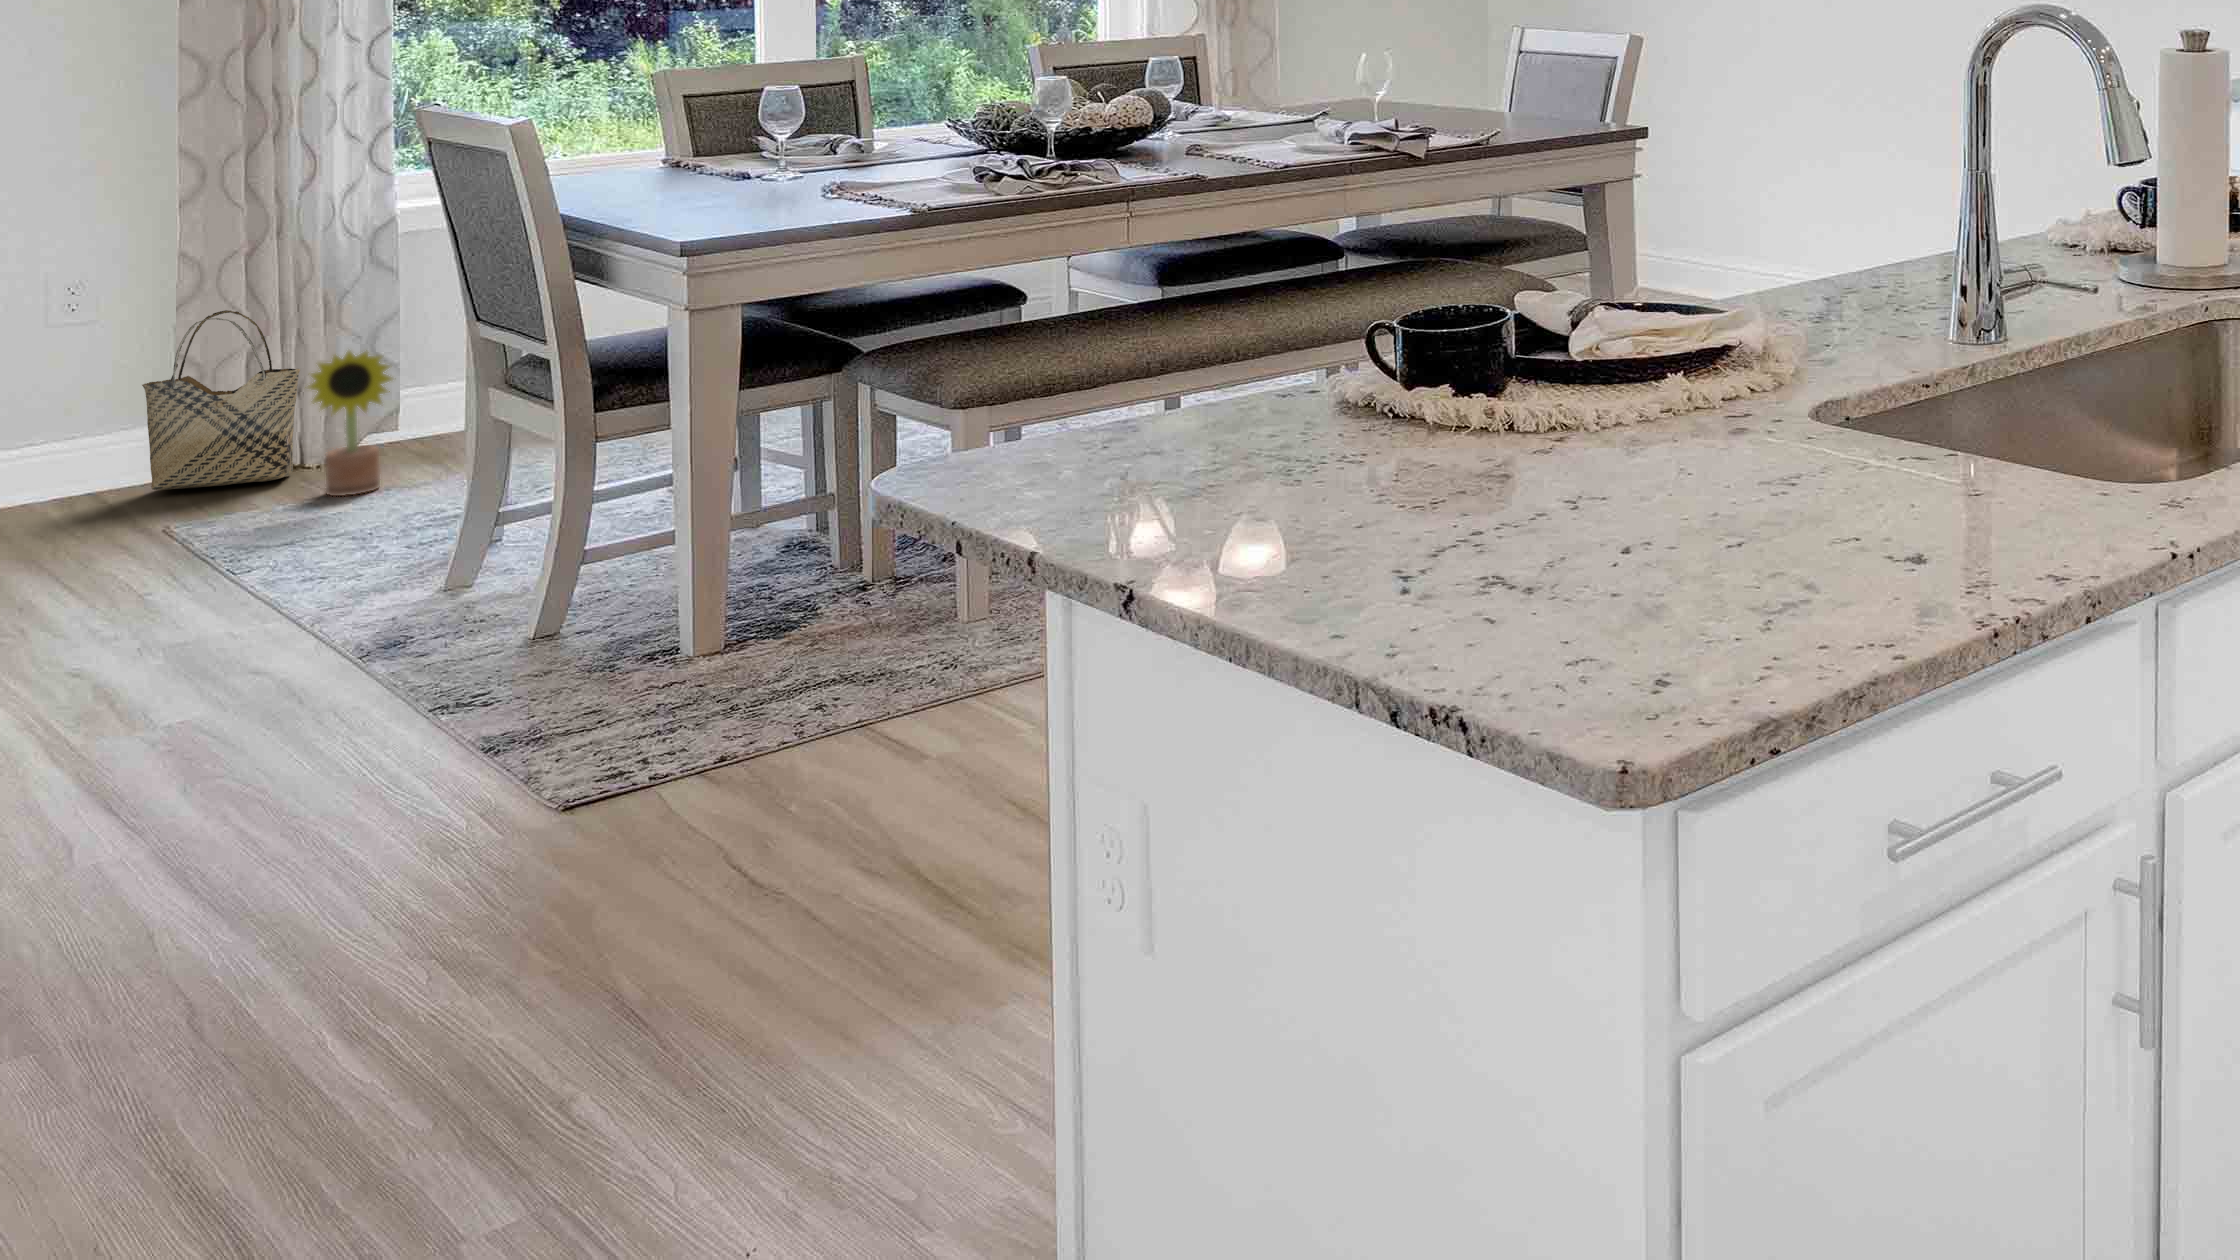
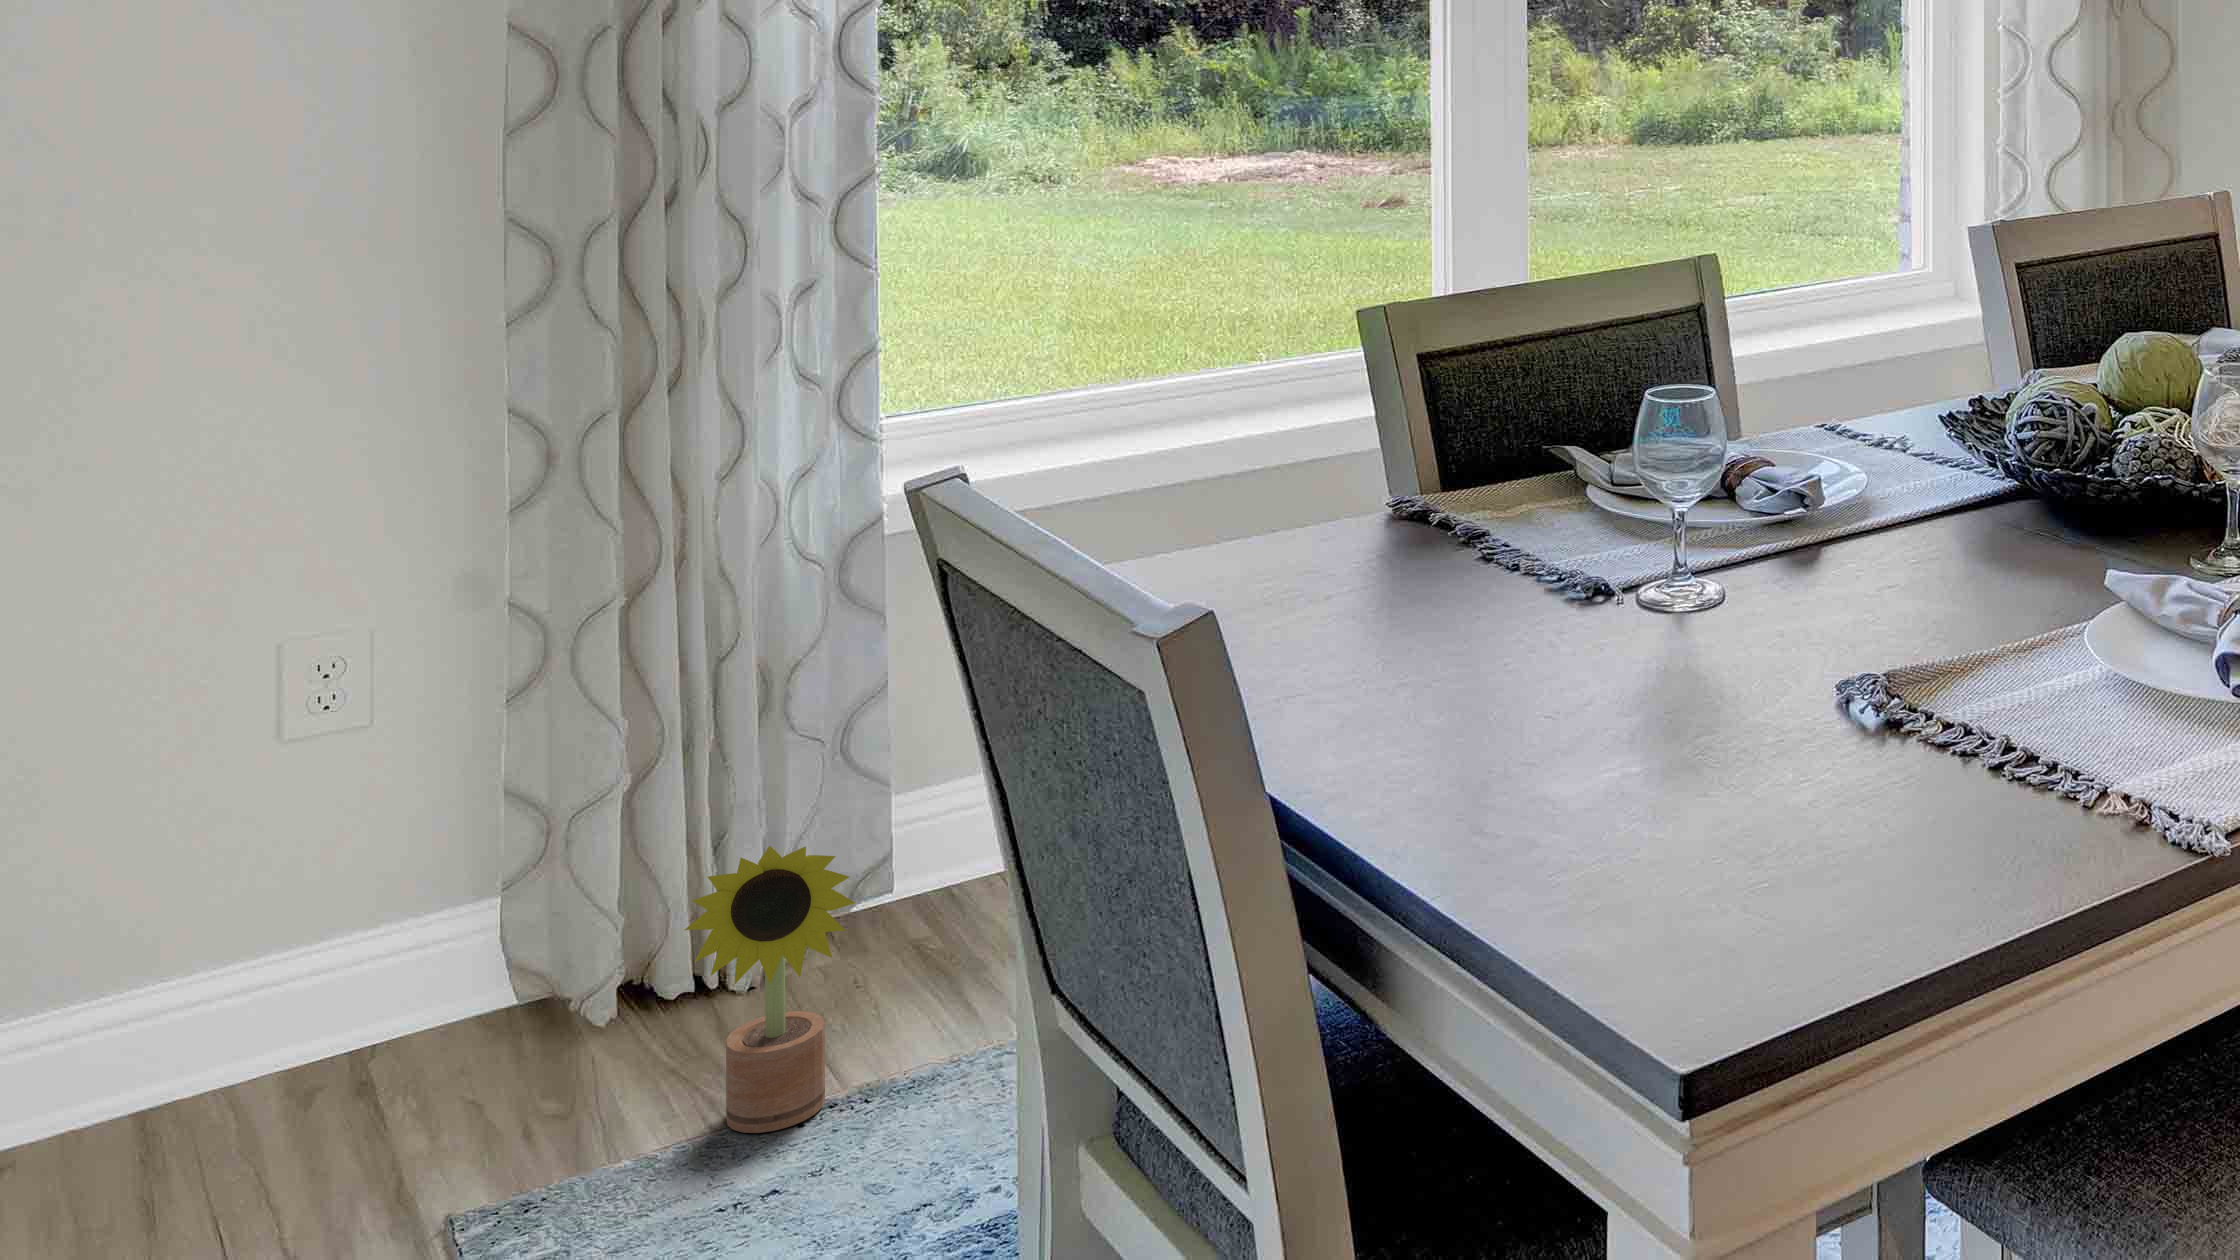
woven basket: present [142,310,300,490] -> none [406,718,694,1092]

